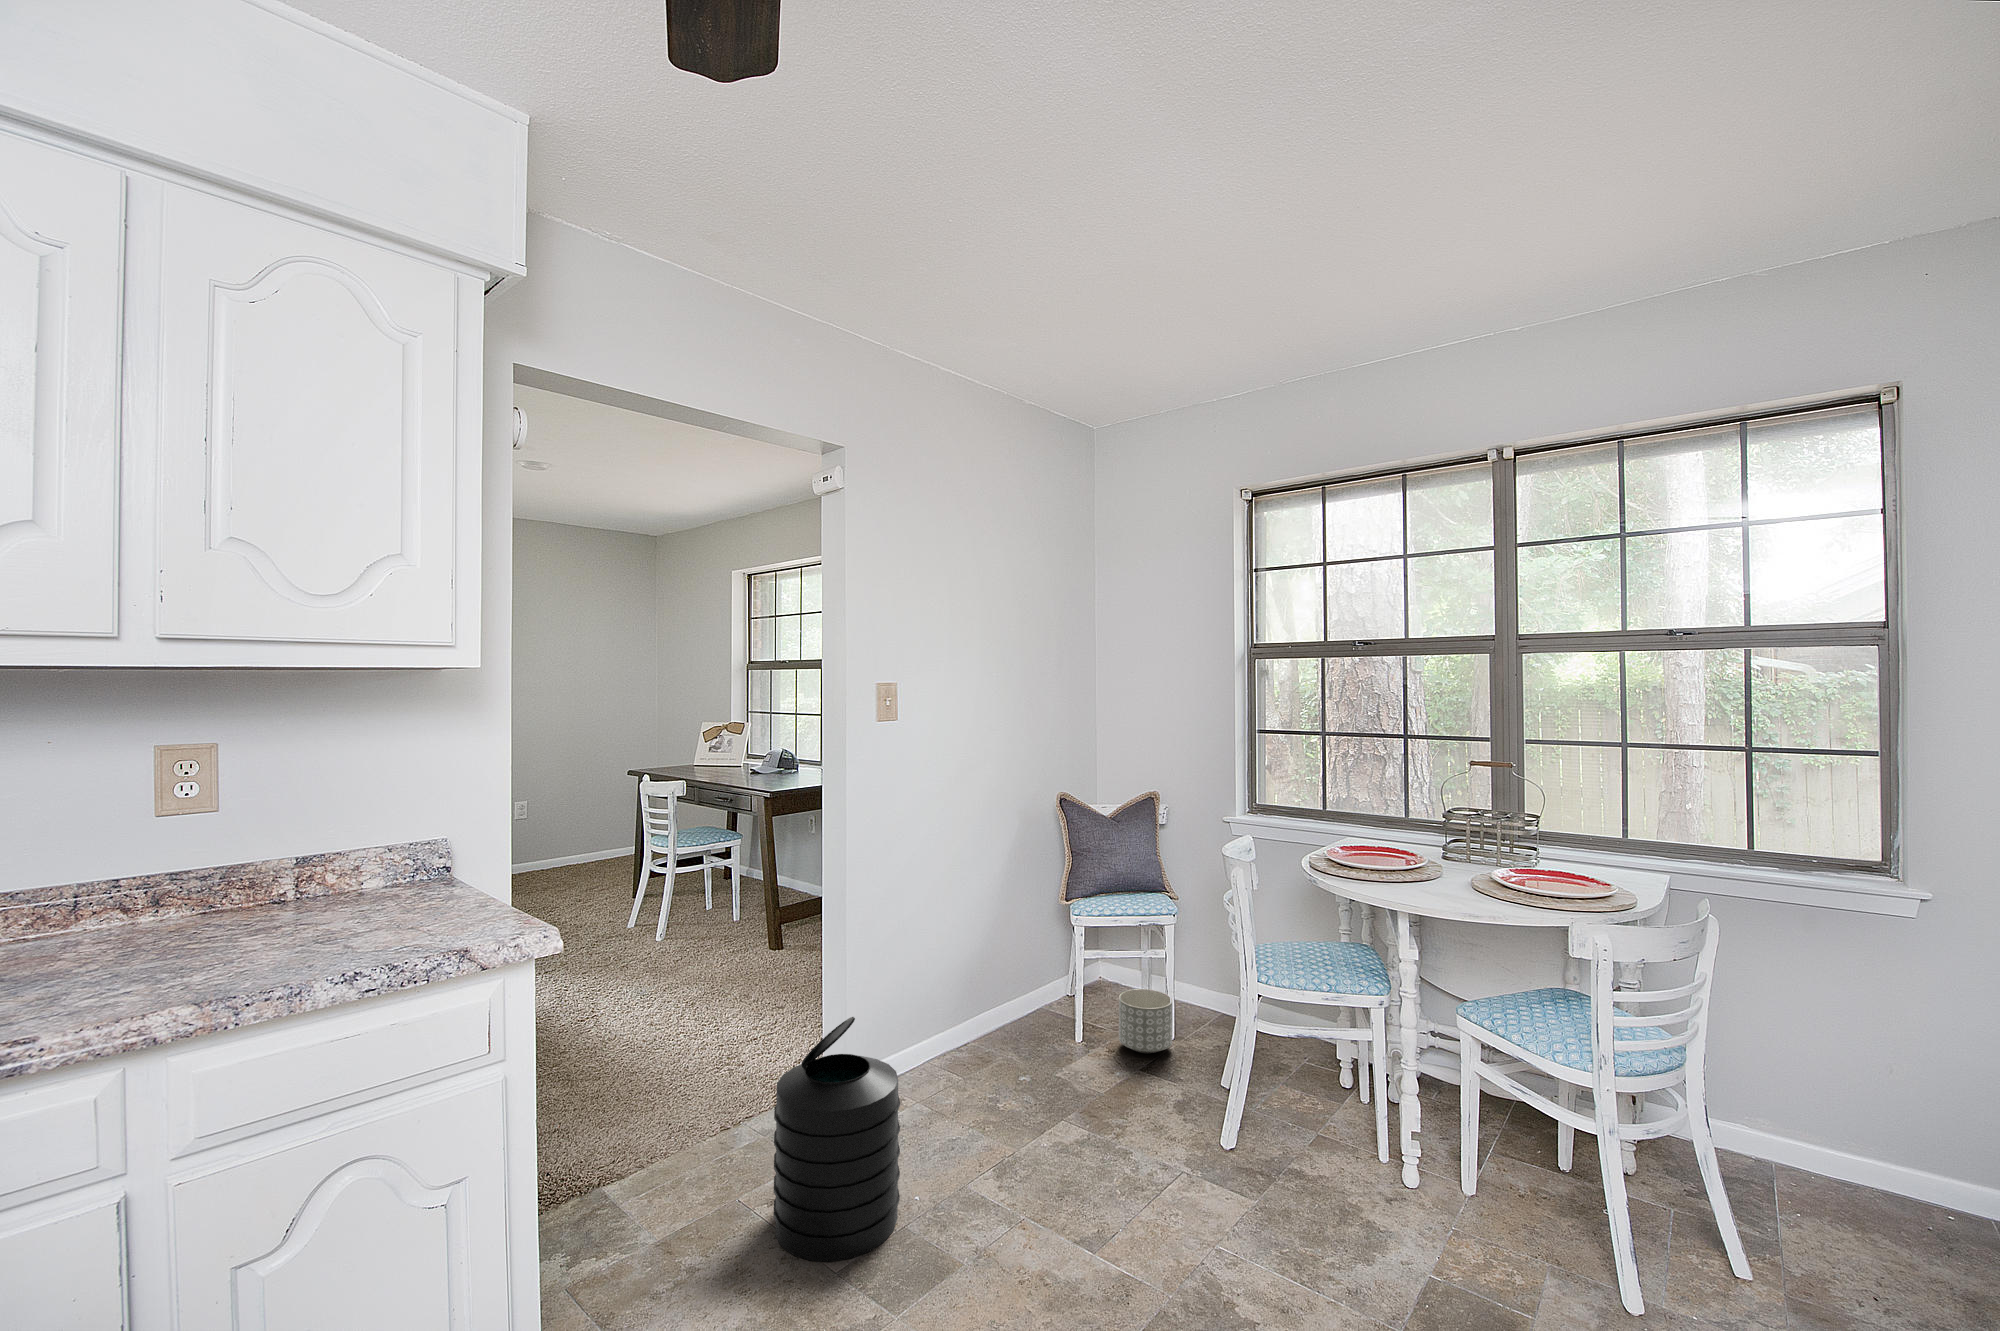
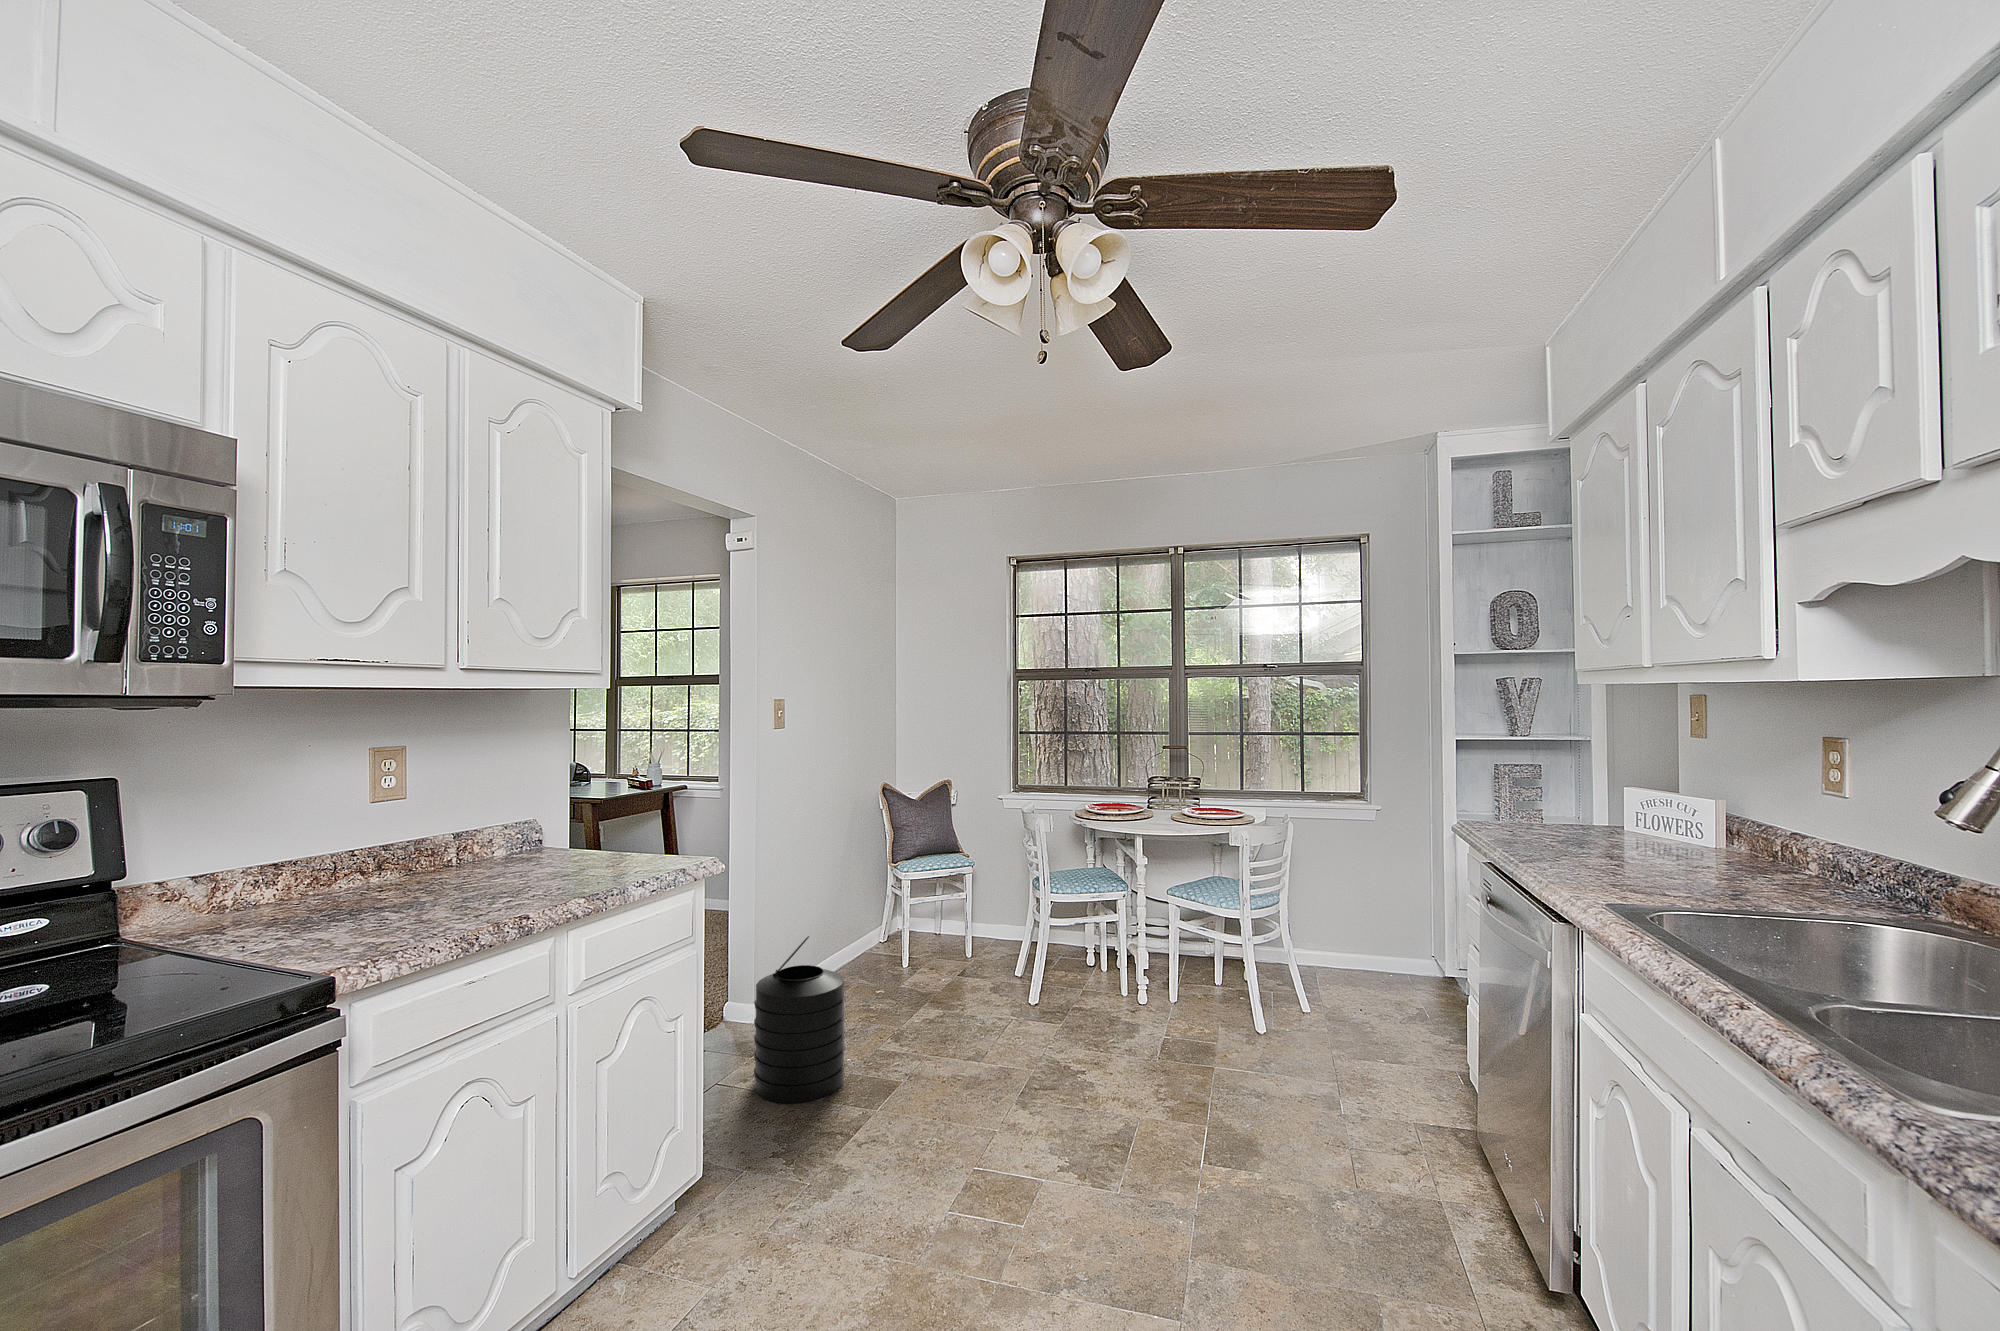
planter: present [1119,989,1172,1054] -> none [933,922,972,967]

